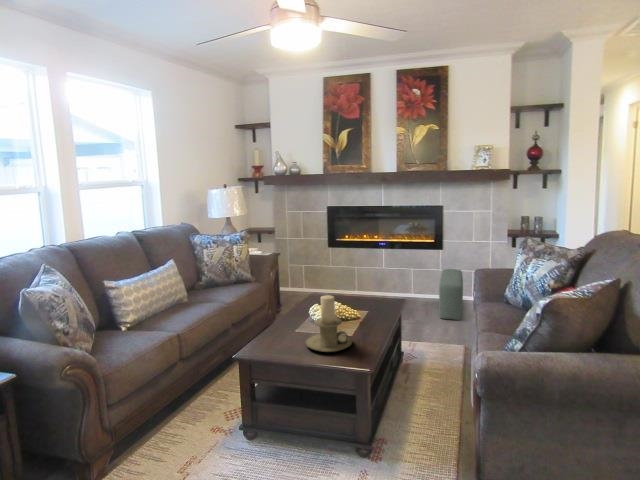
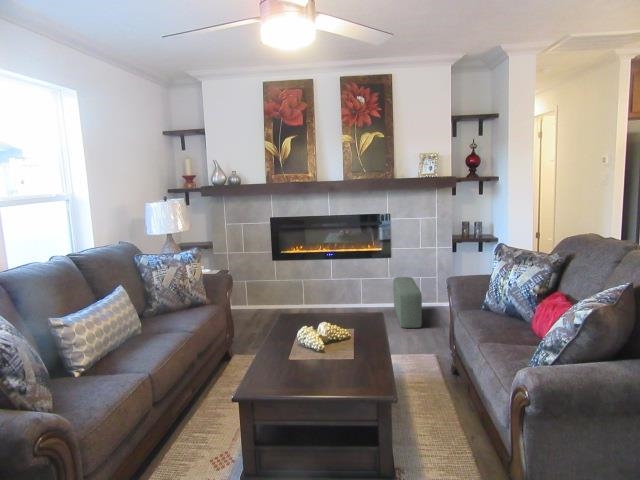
candle holder: present [306,295,352,352] -> none [315,316,366,379]

